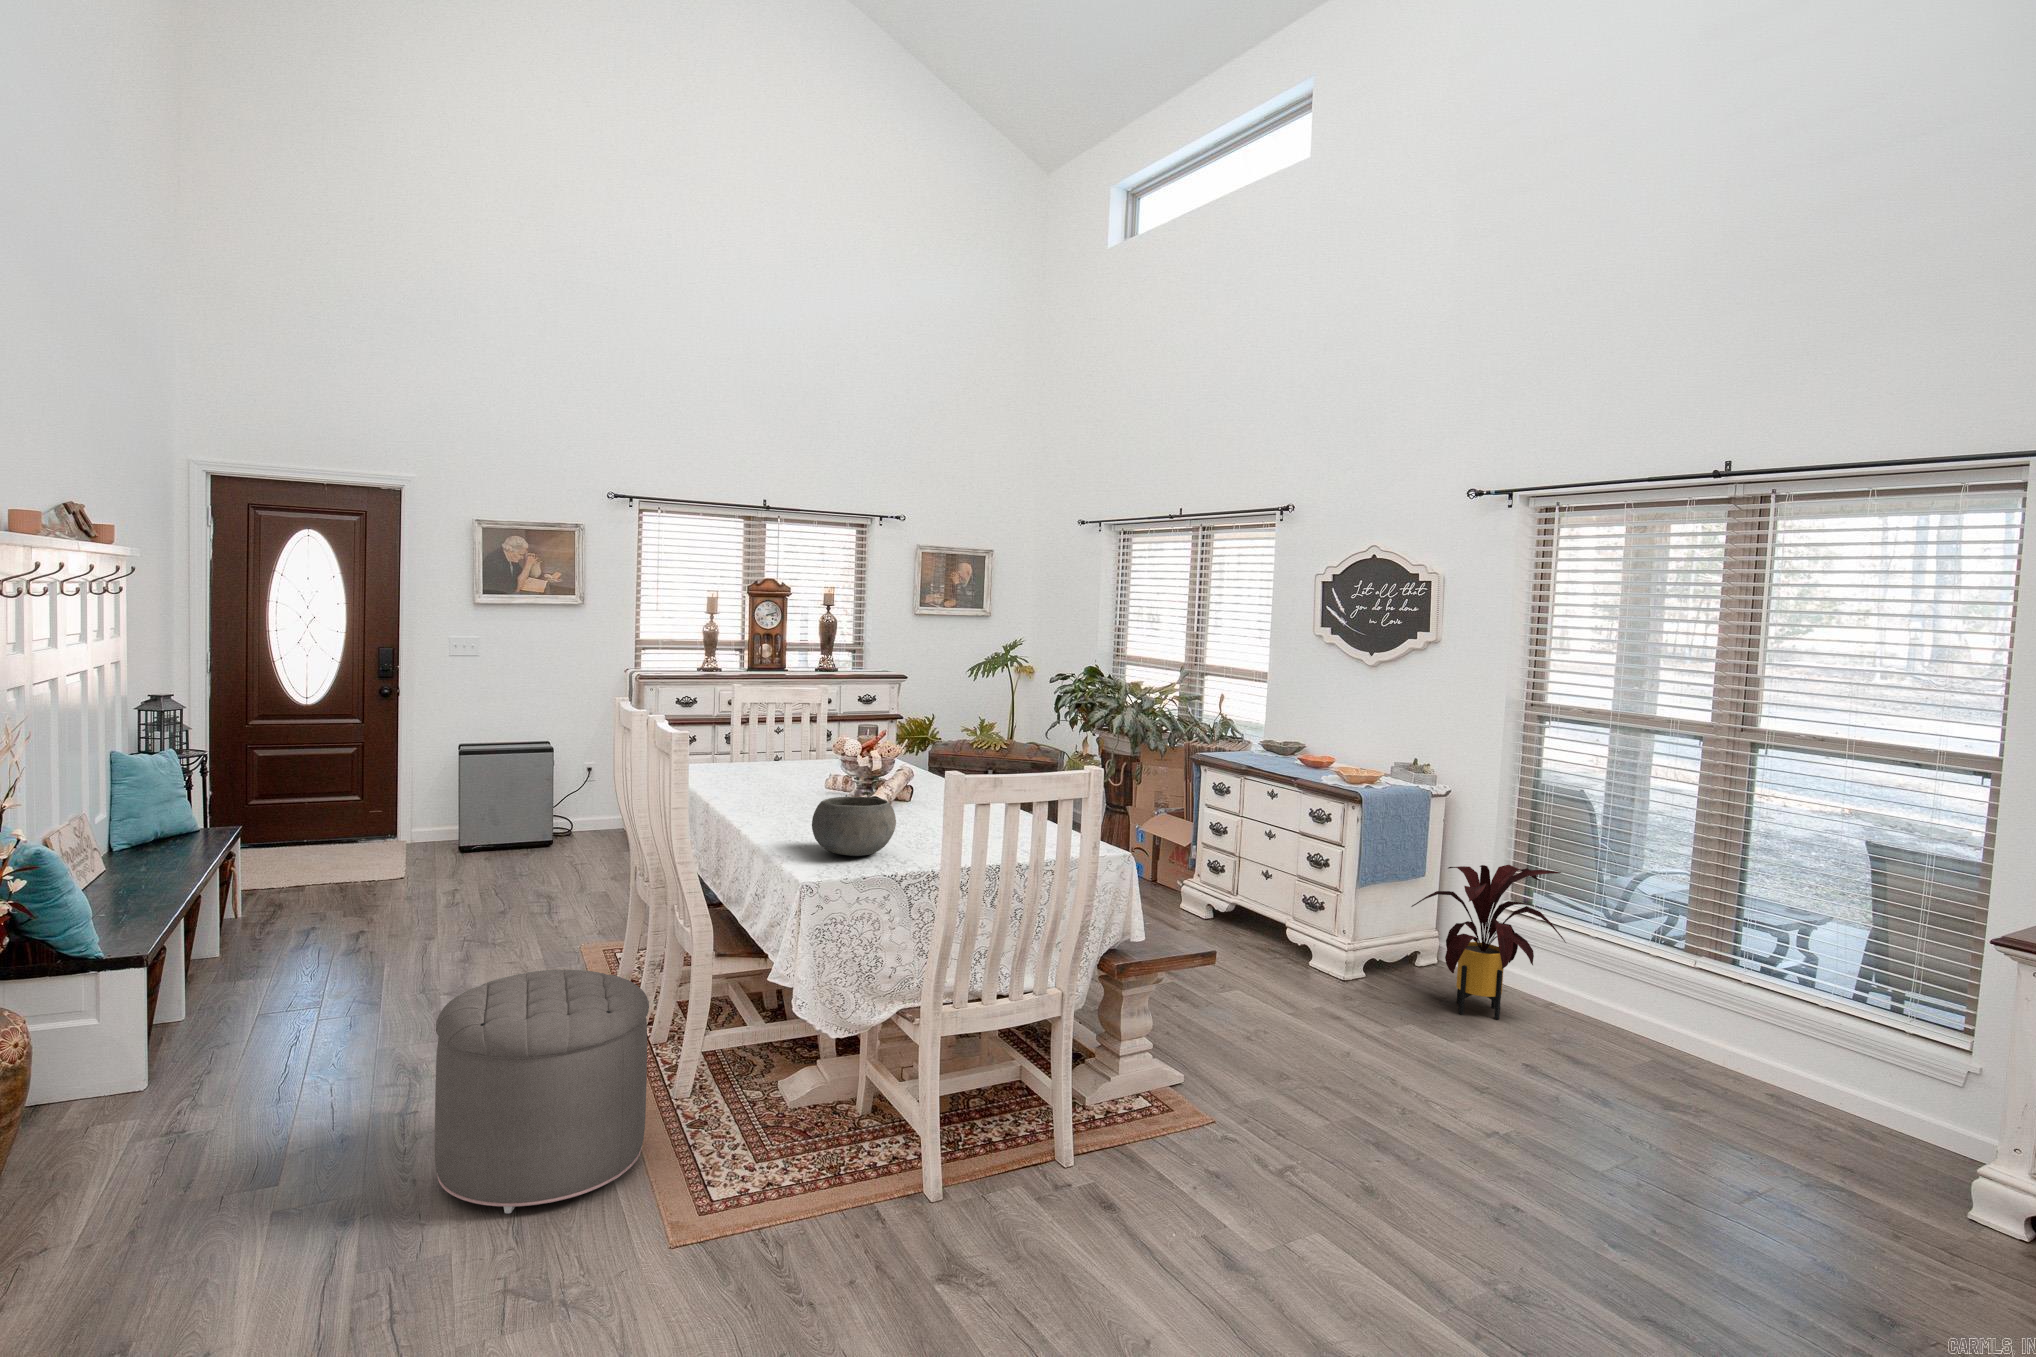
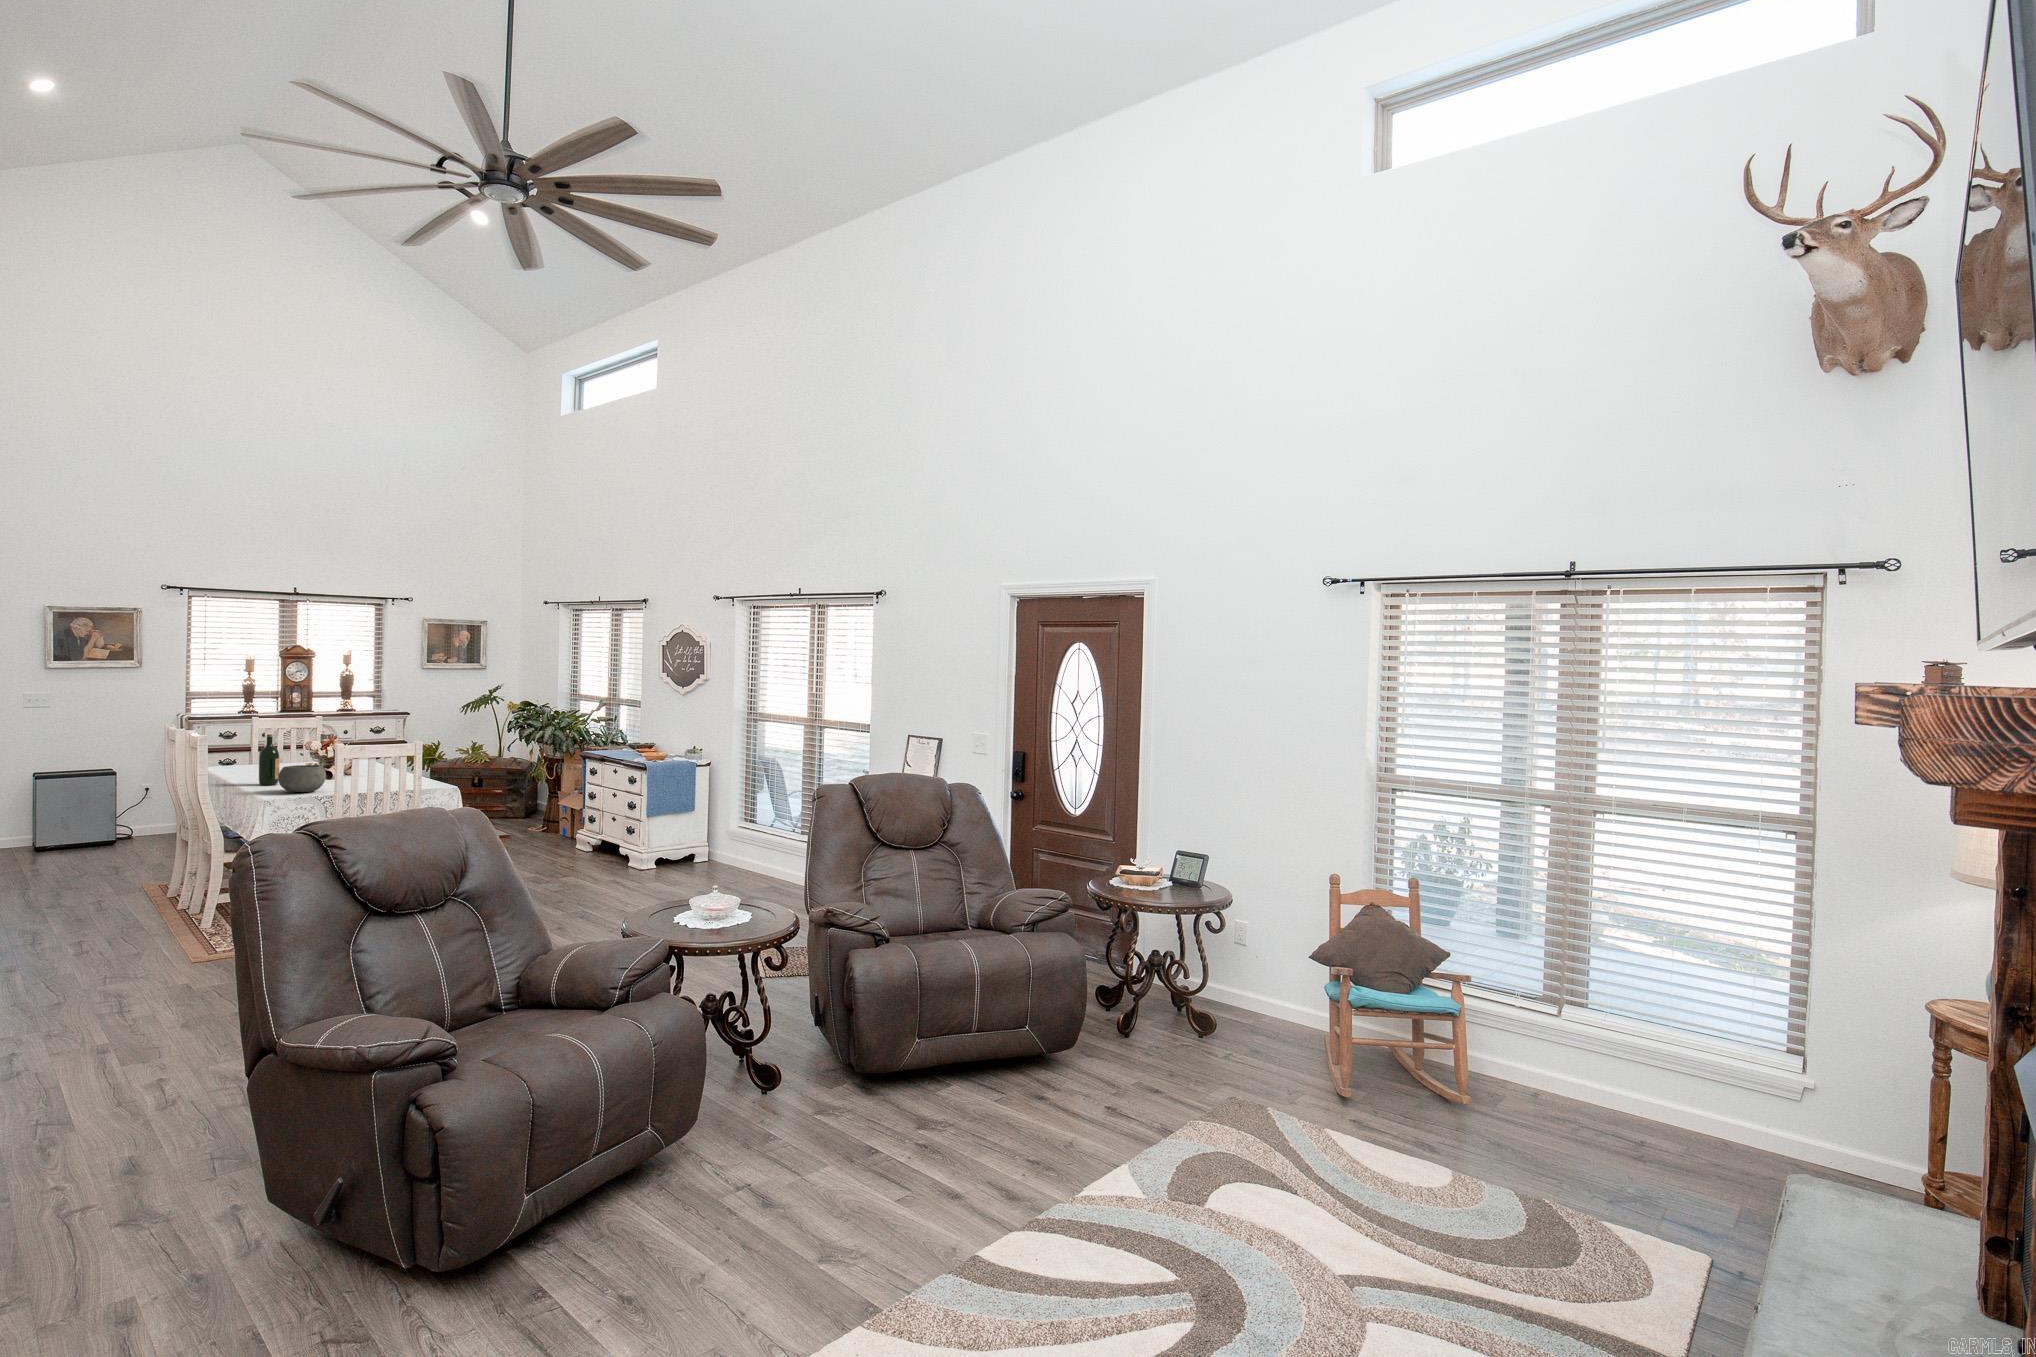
wine bottle: none [767,728,801,826] -> present [259,734,280,785]
house plant: present [1411,865,1566,1019] -> none [668,797,746,877]
ottoman: present [435,970,649,1213] -> none [65,856,185,957]

